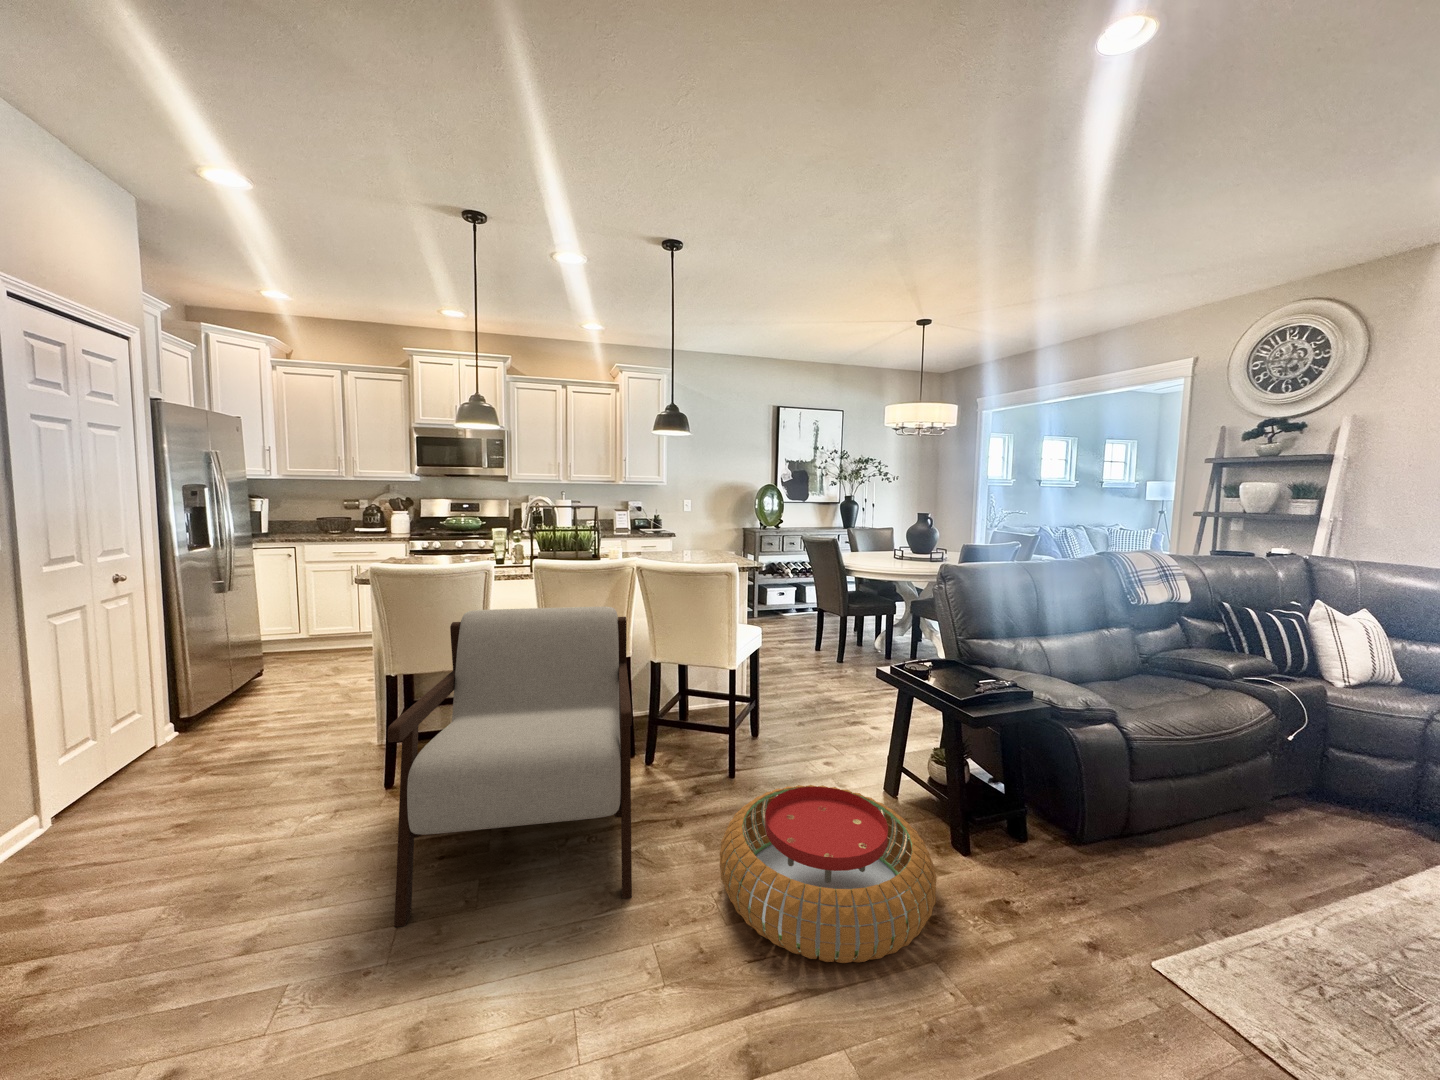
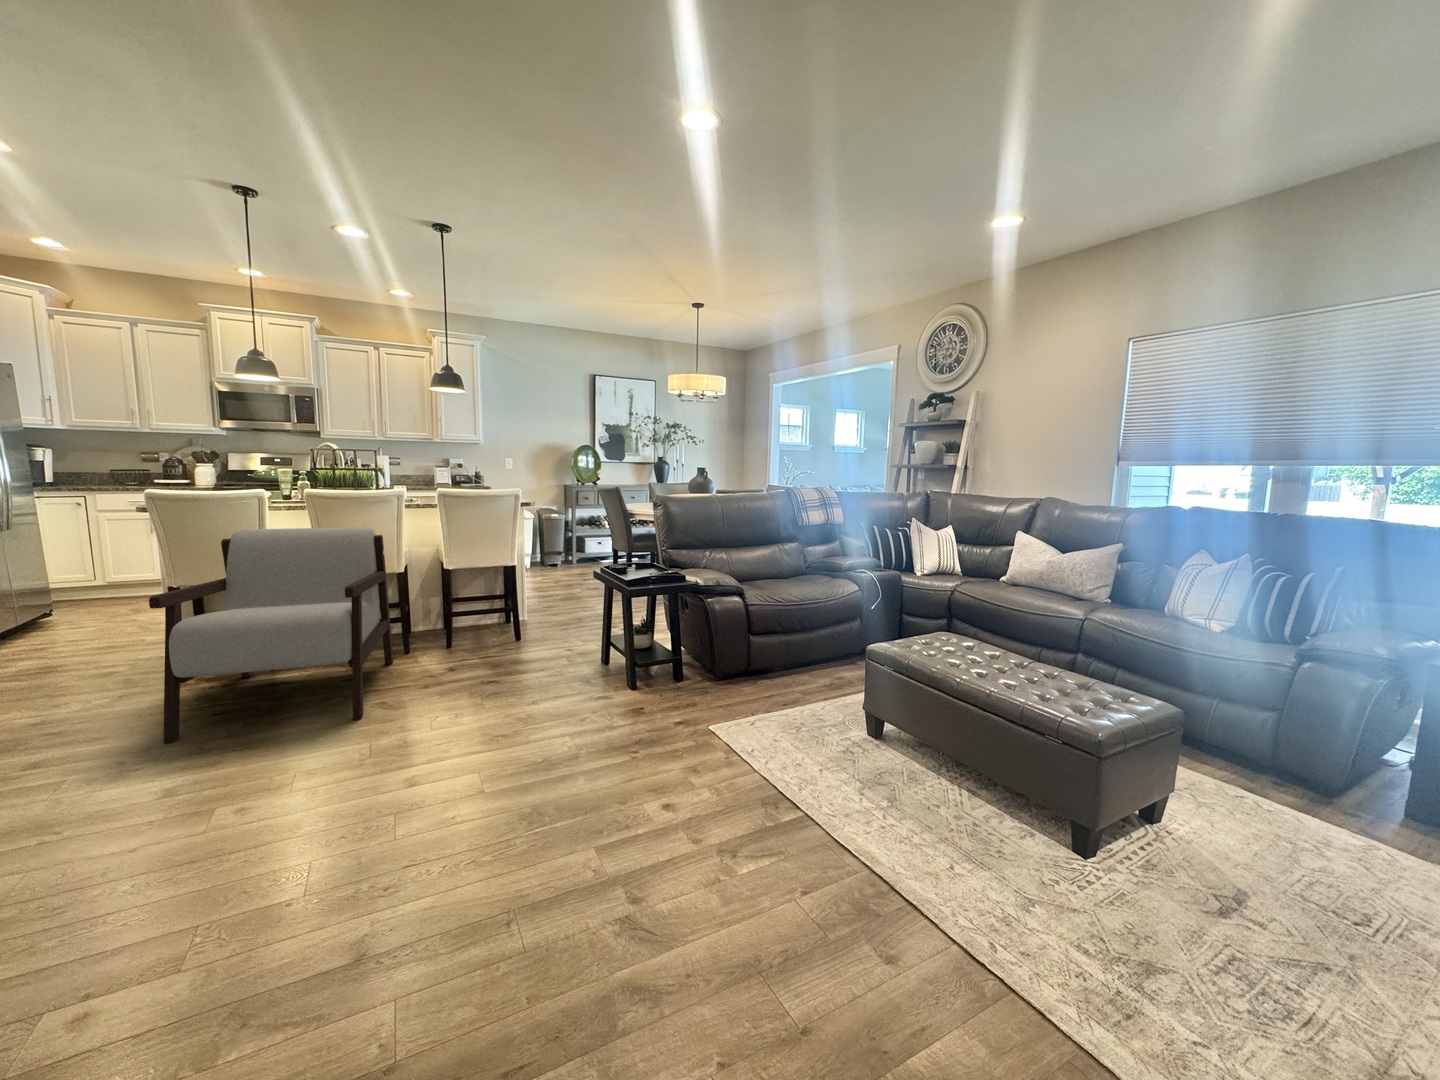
pouf: present [720,785,937,963] -> none [425,645,580,735]

